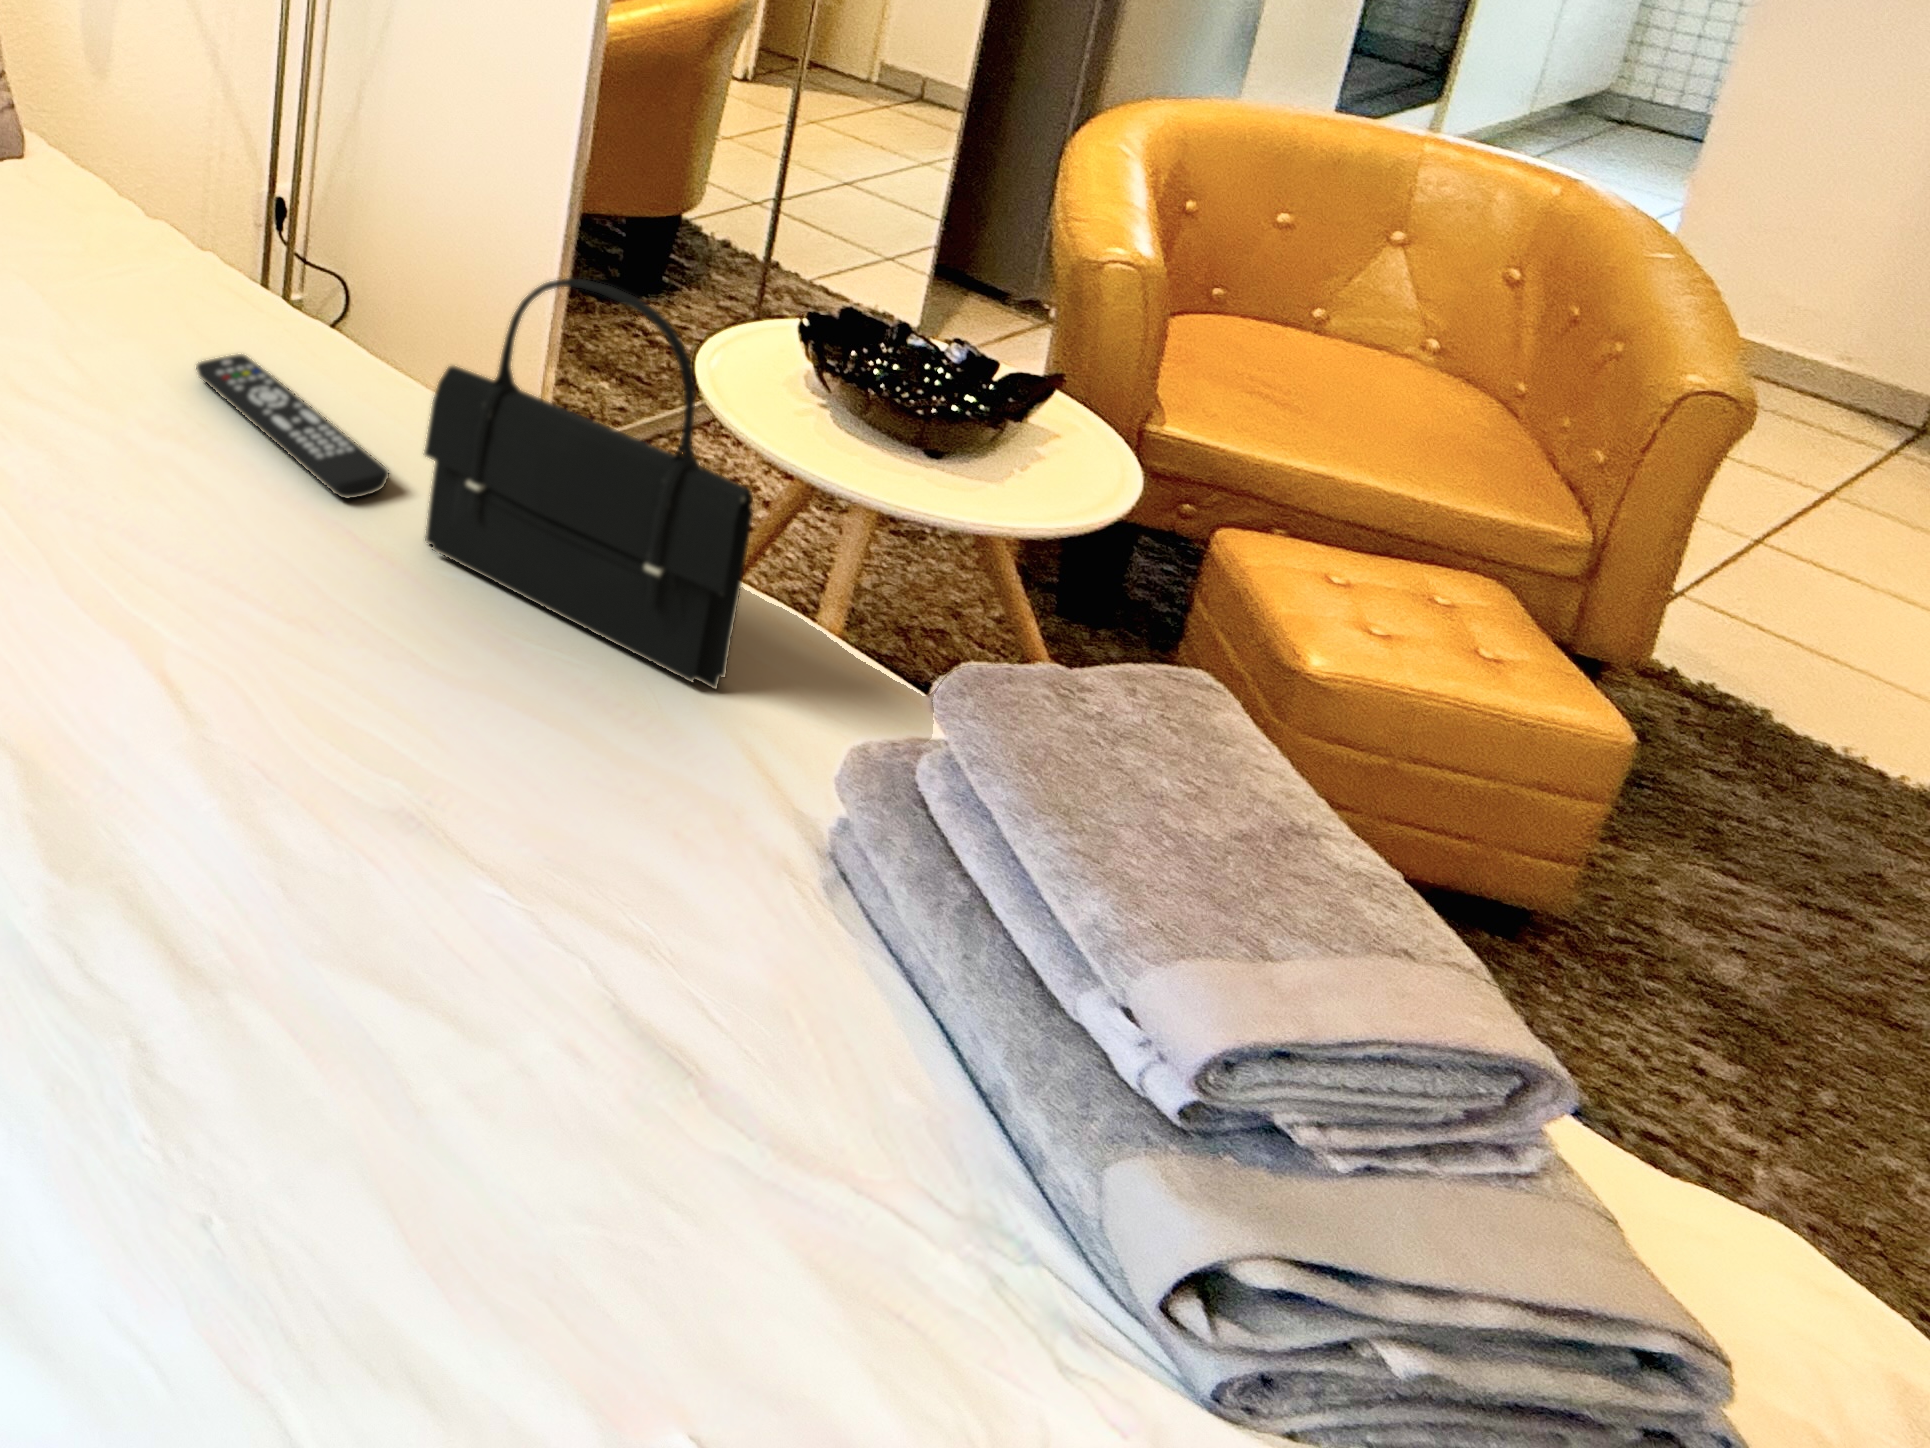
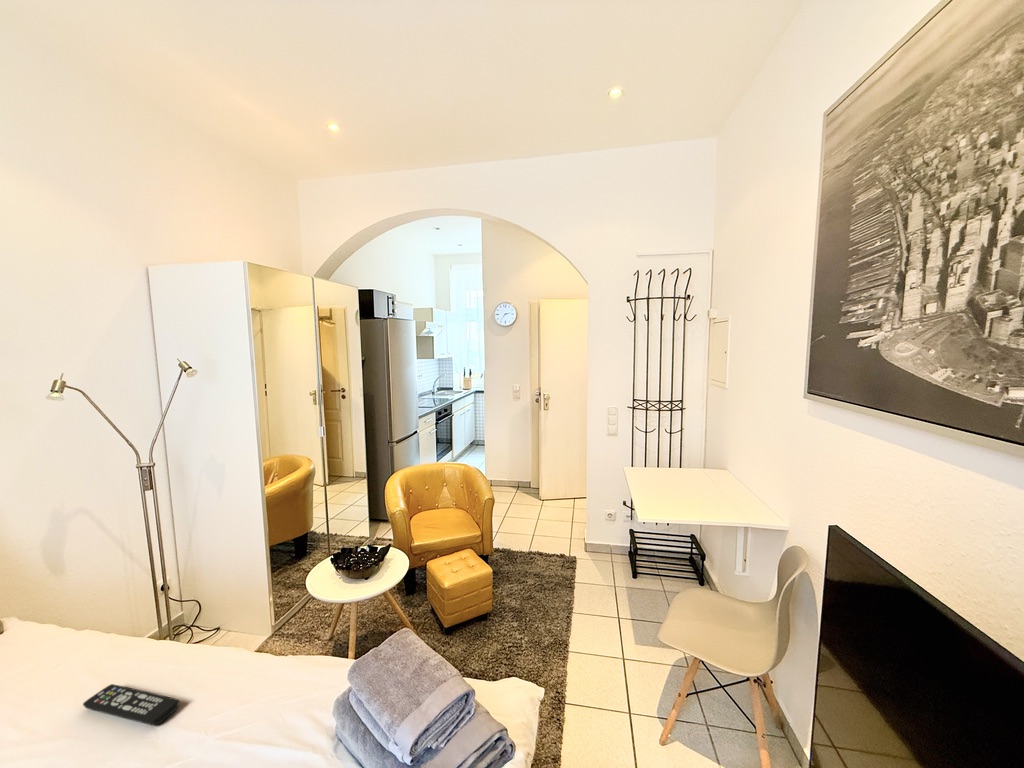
handbag: present [424,278,753,690] -> none [184,601,304,723]

